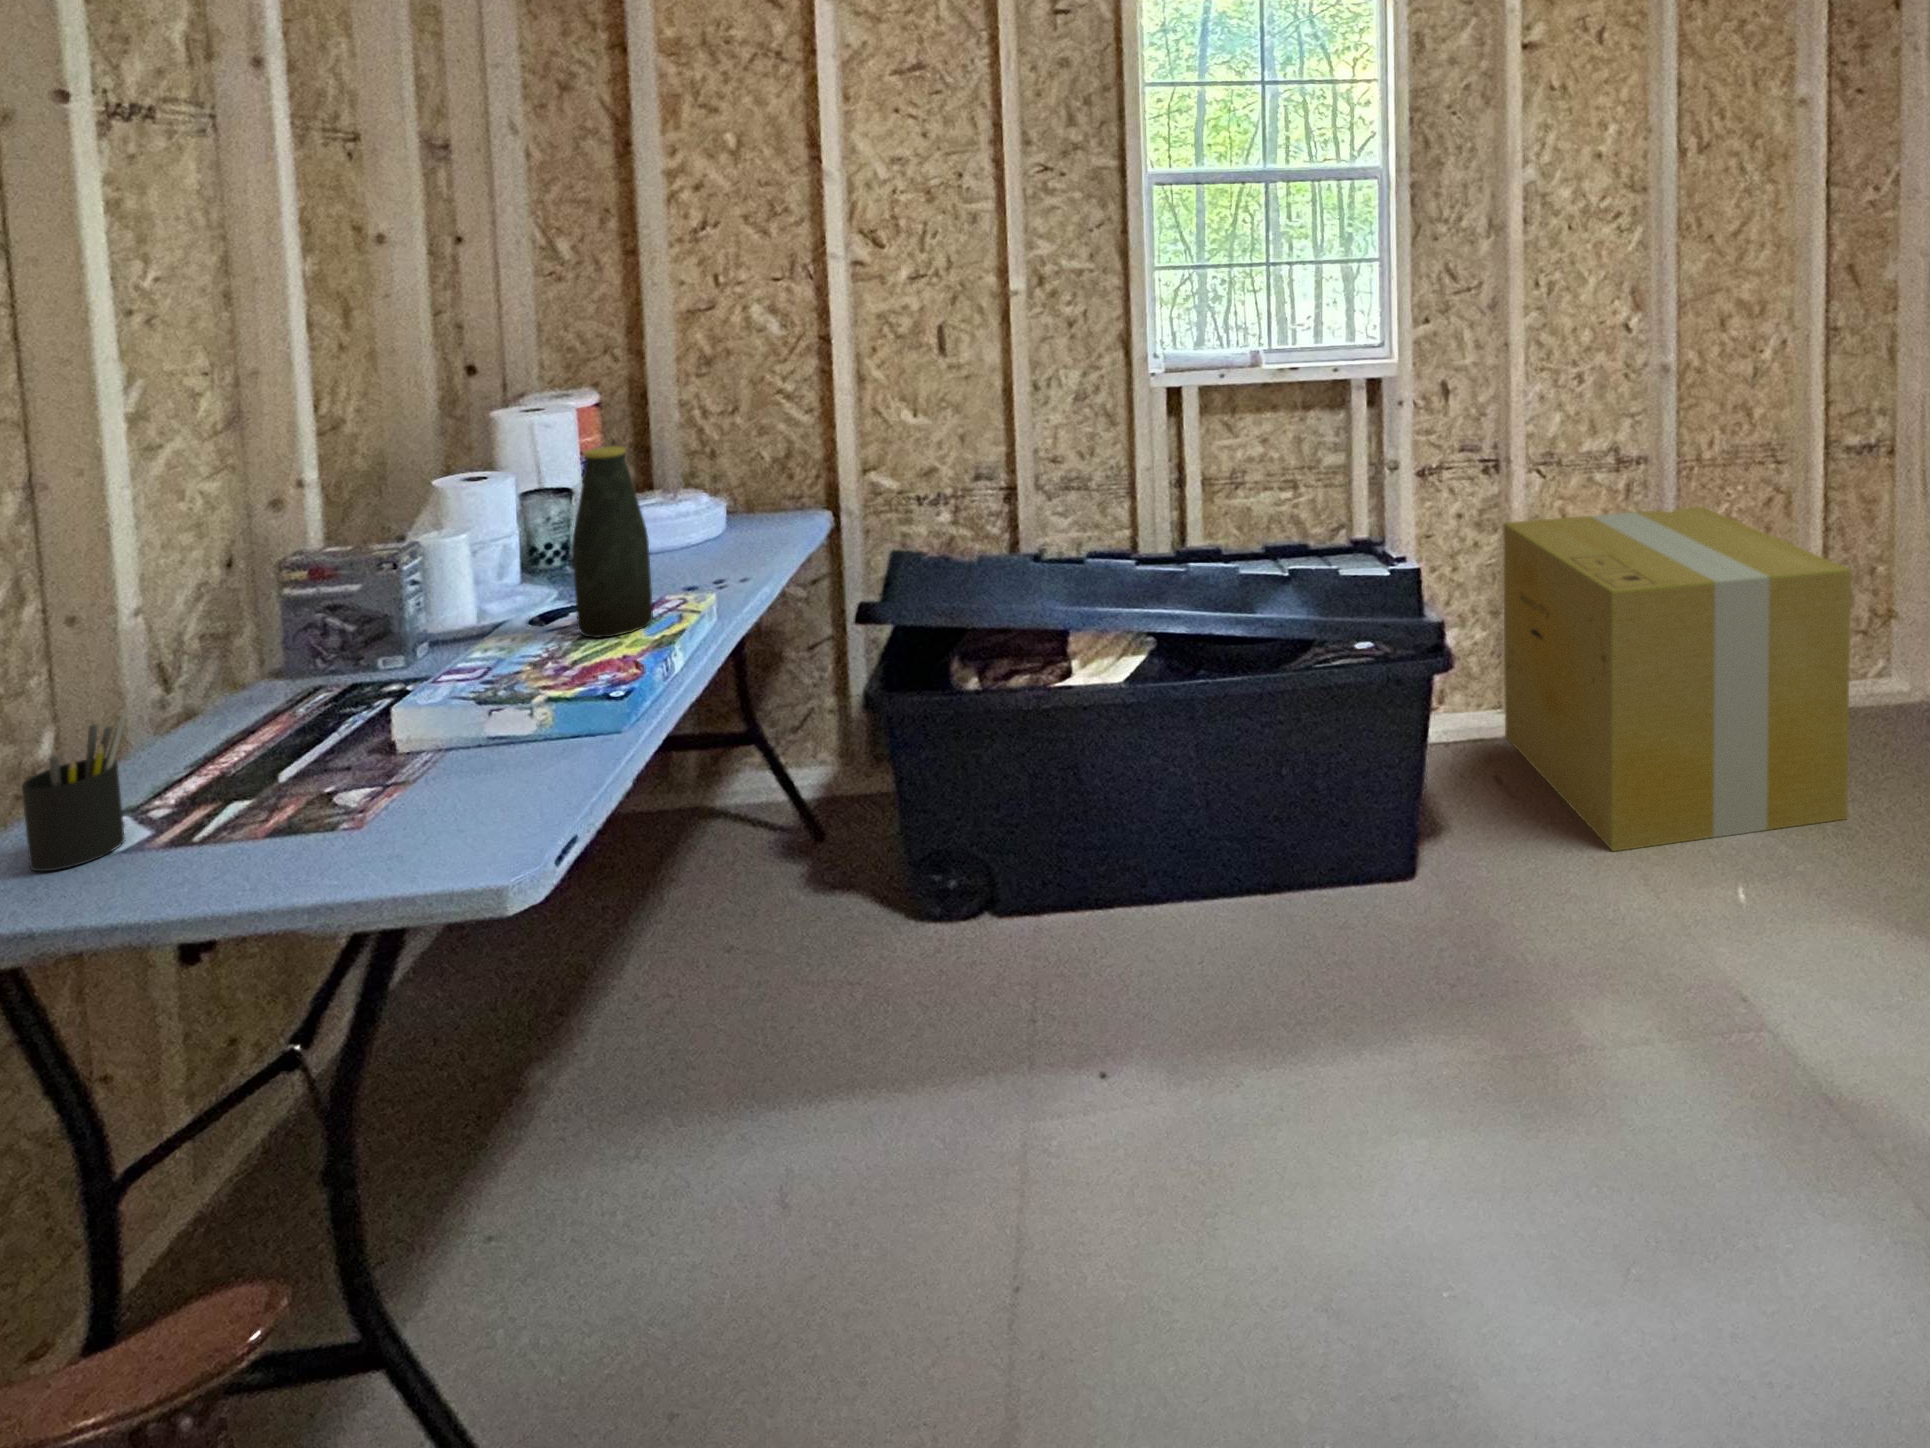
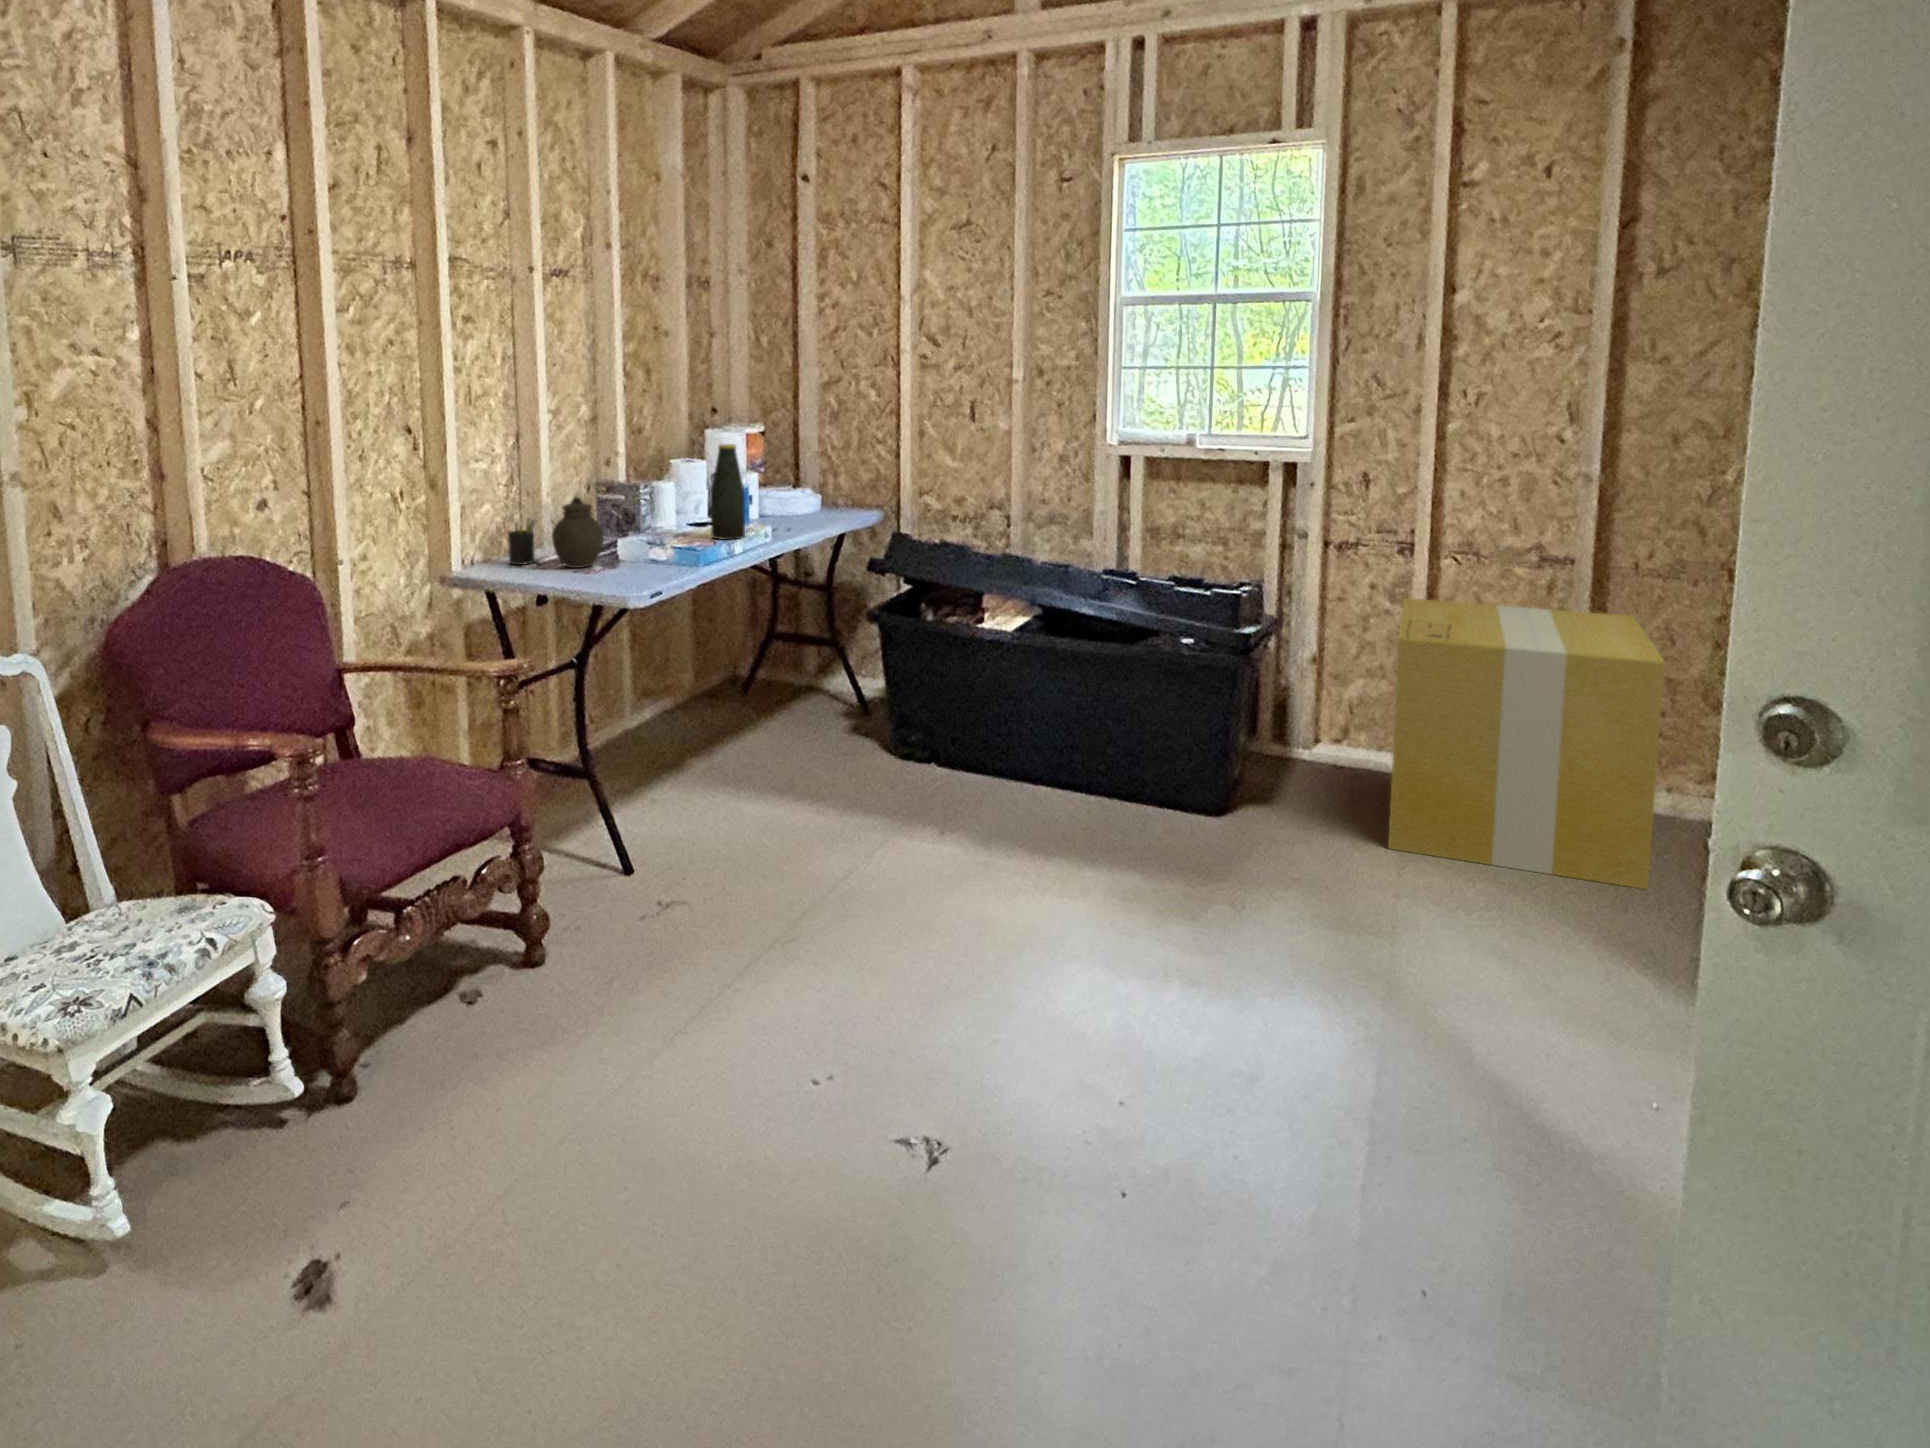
jar: none [195,657,363,843] -> present [552,497,604,568]

